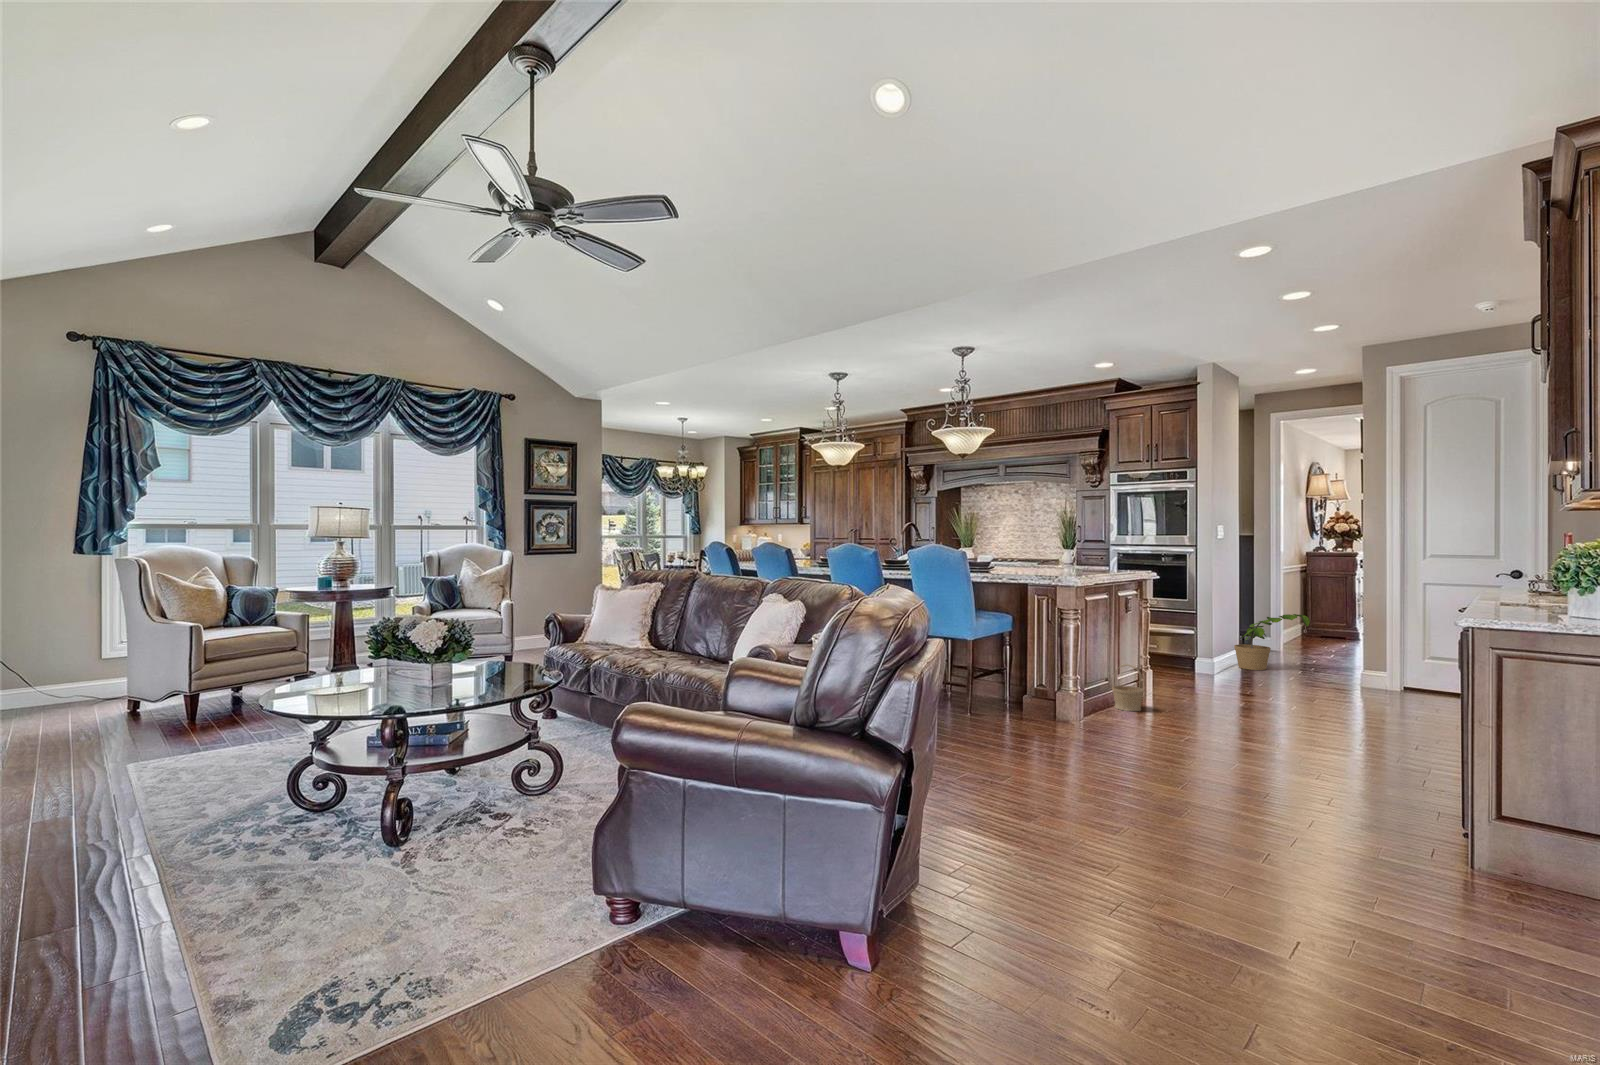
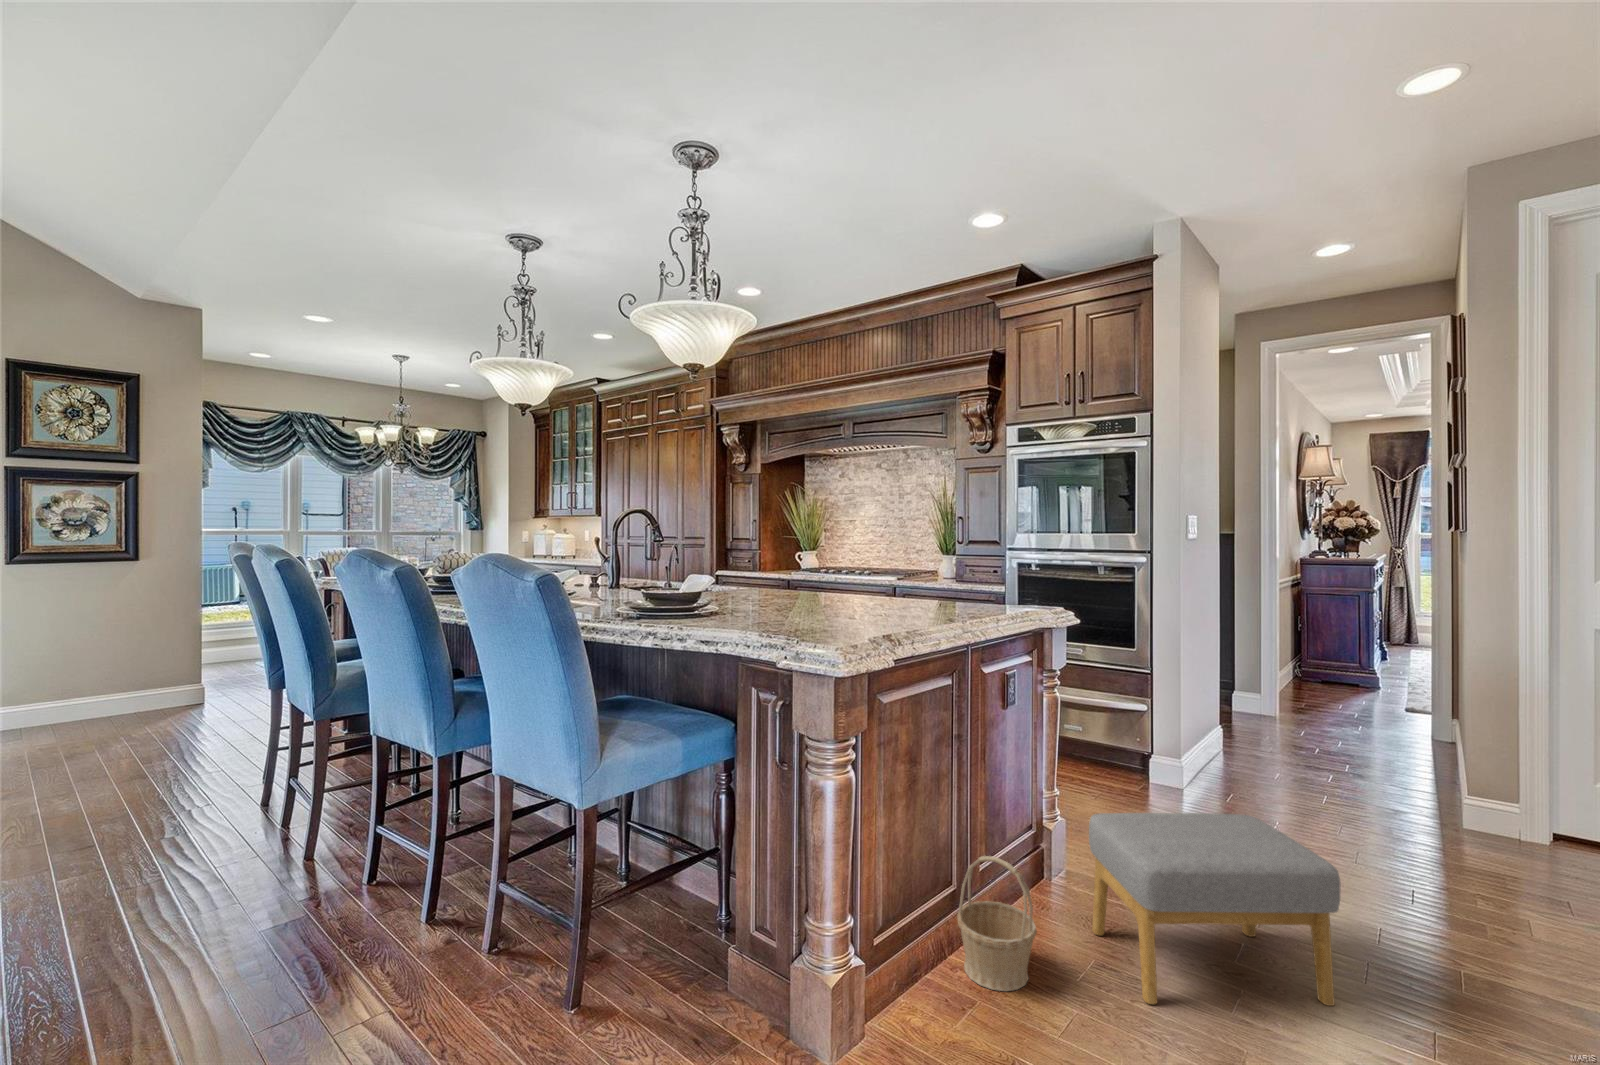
potted plant: present [1234,614,1310,670] -> none [1214,675,1354,776]
footstool: none [1164,653,1263,715] -> present [1089,813,1341,1006]

